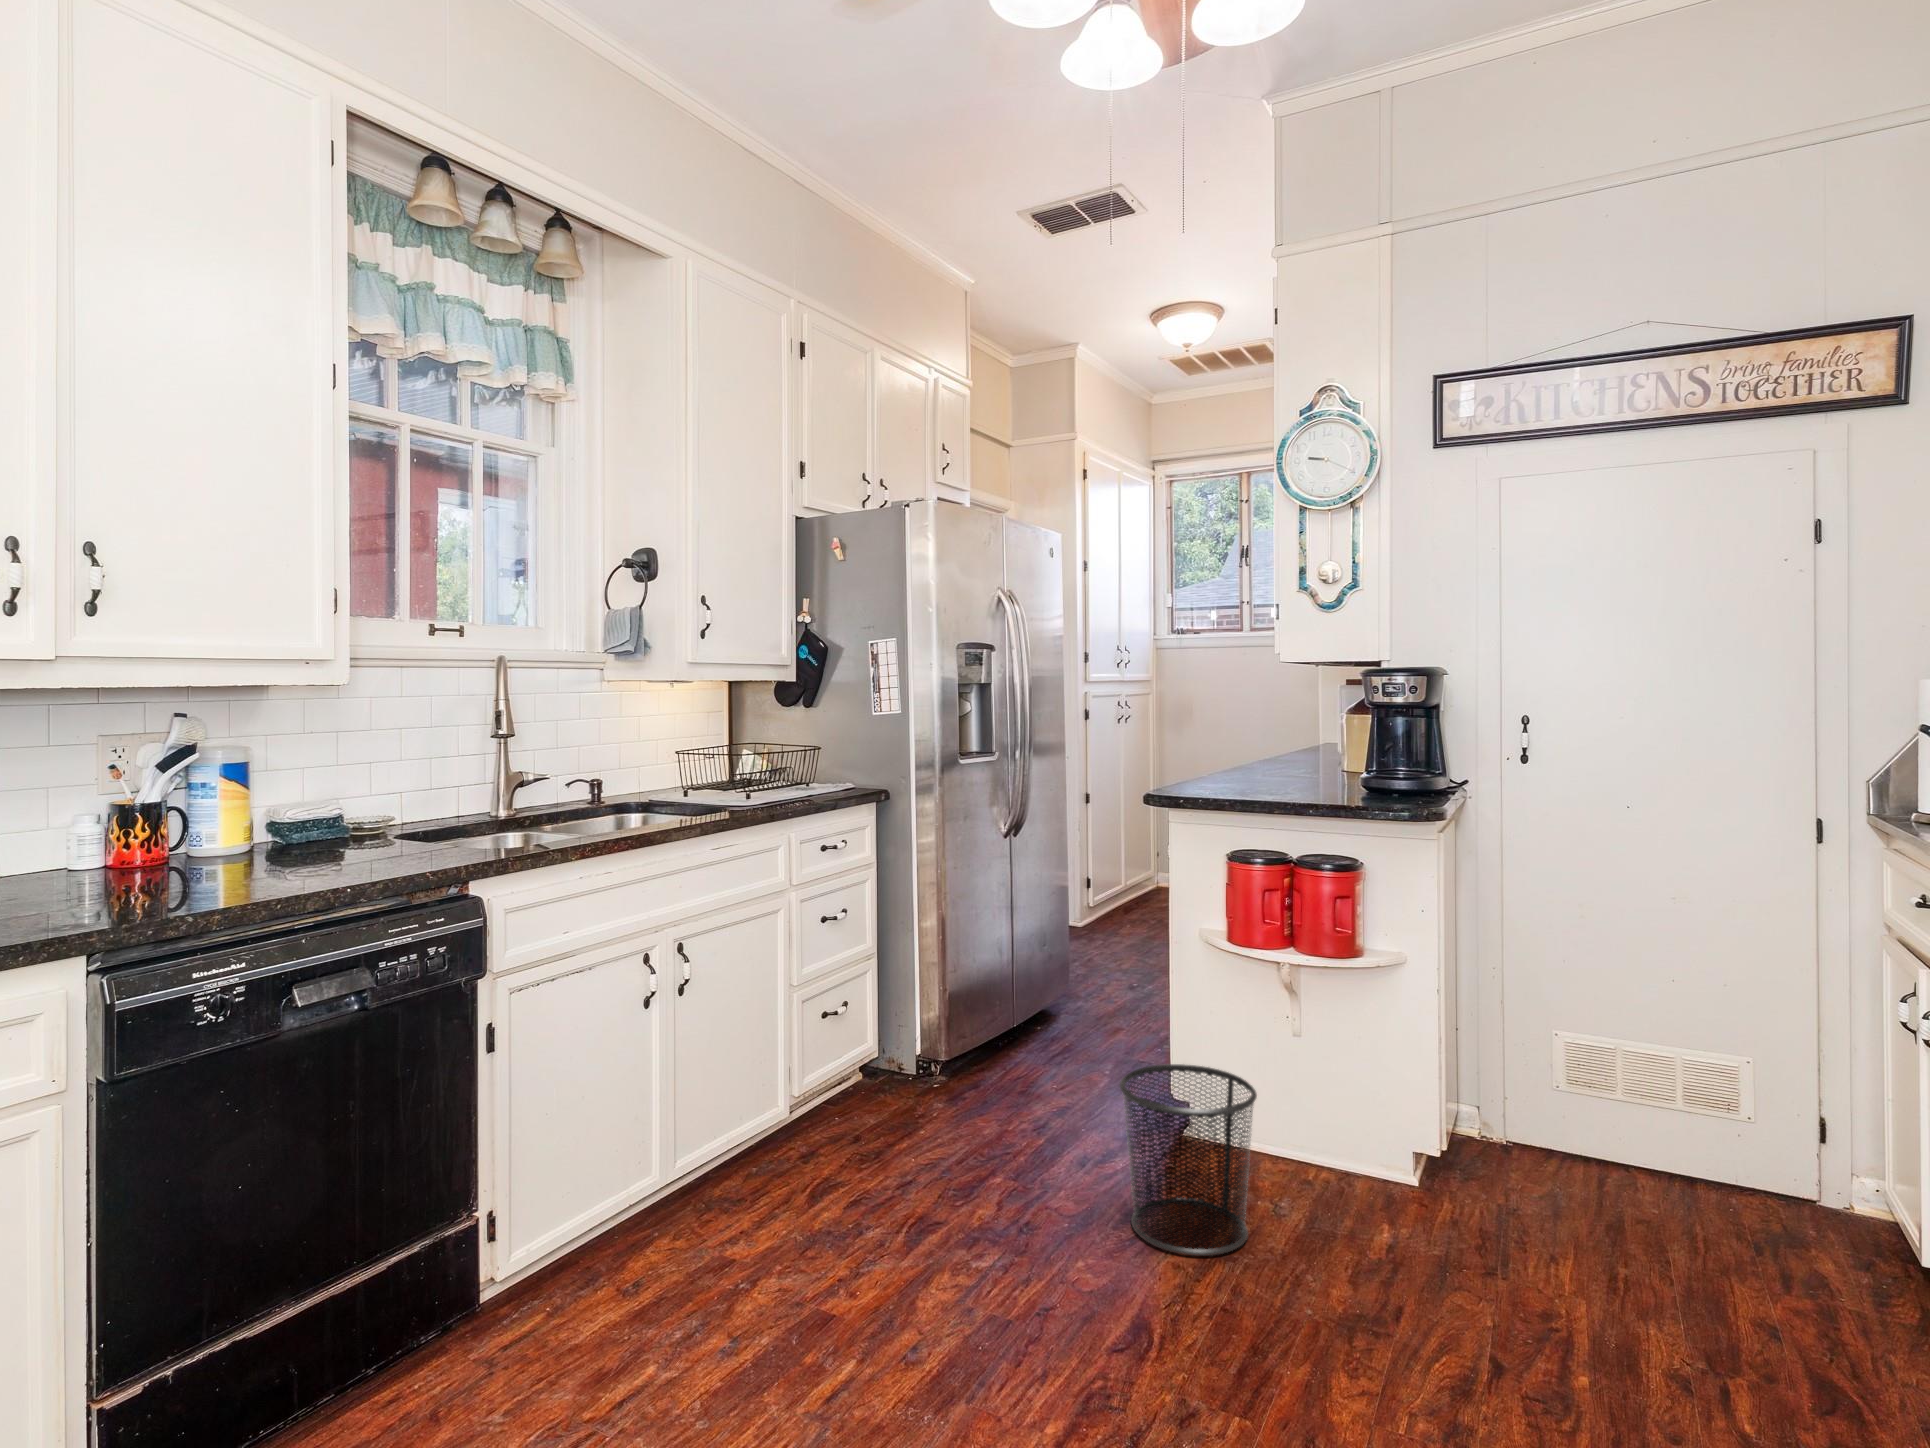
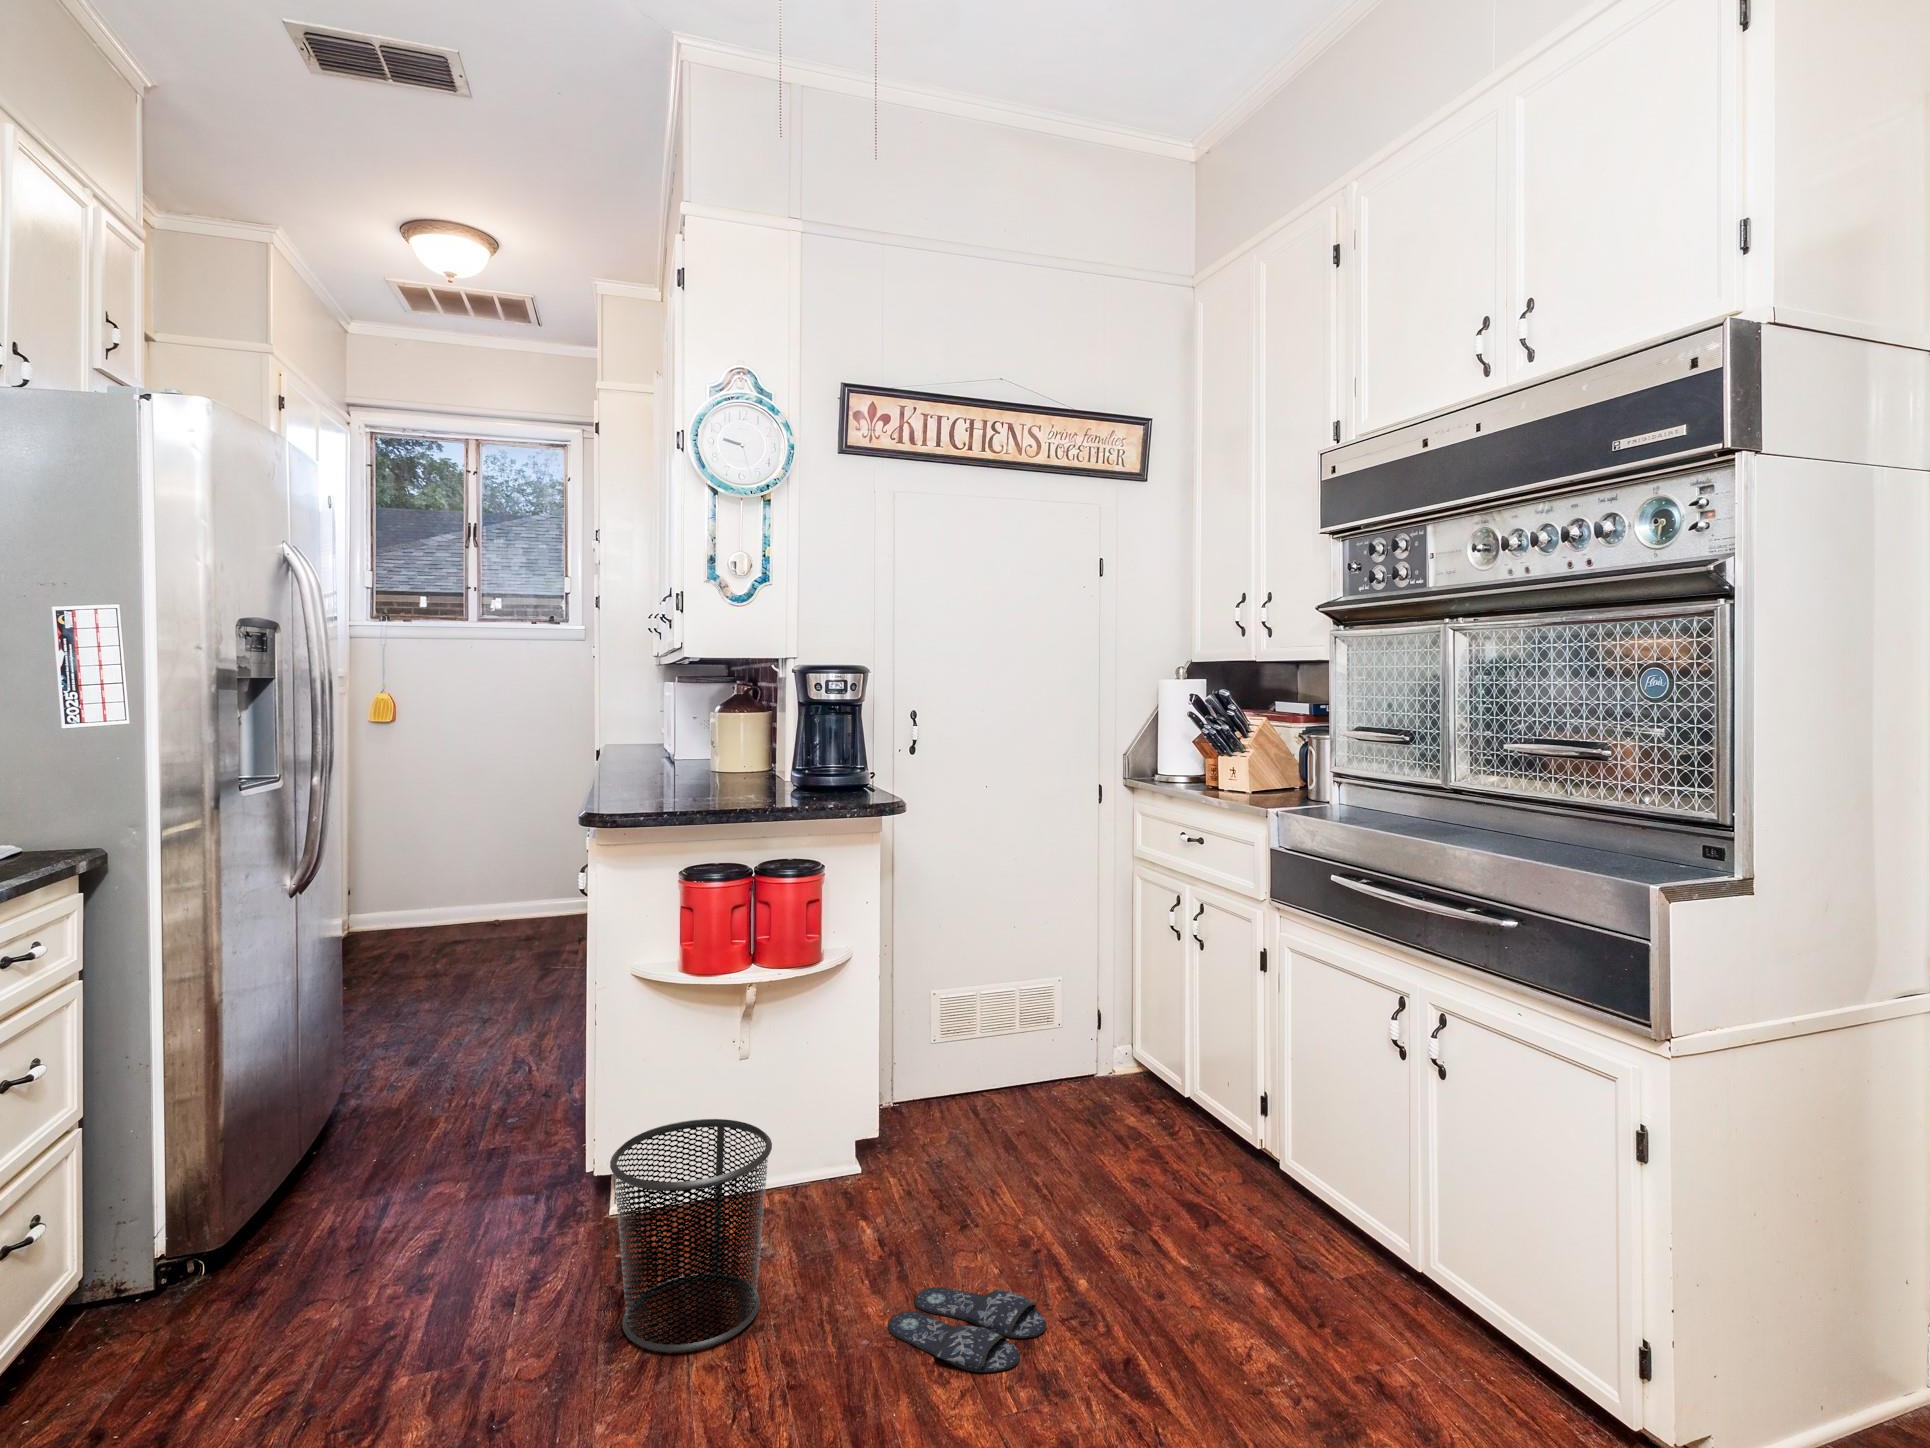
slippers: none [1337,1297,1504,1392] -> present [888,1287,1046,1372]

